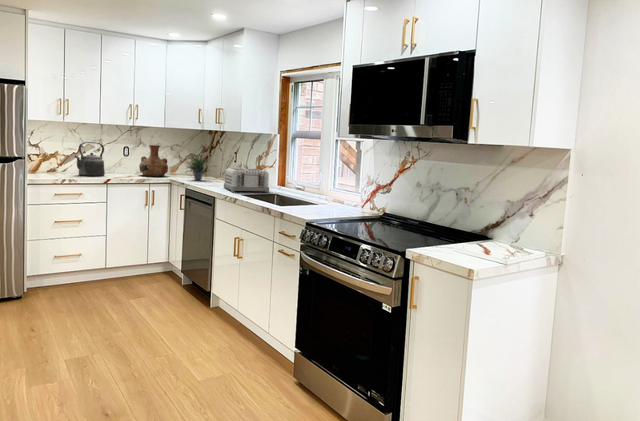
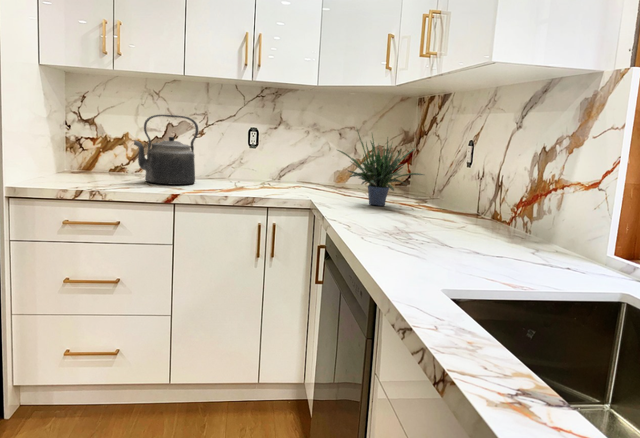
vase: present [139,145,168,176] -> none [265,124,324,190]
toaster: present [224,168,269,192] -> none [427,184,580,276]

